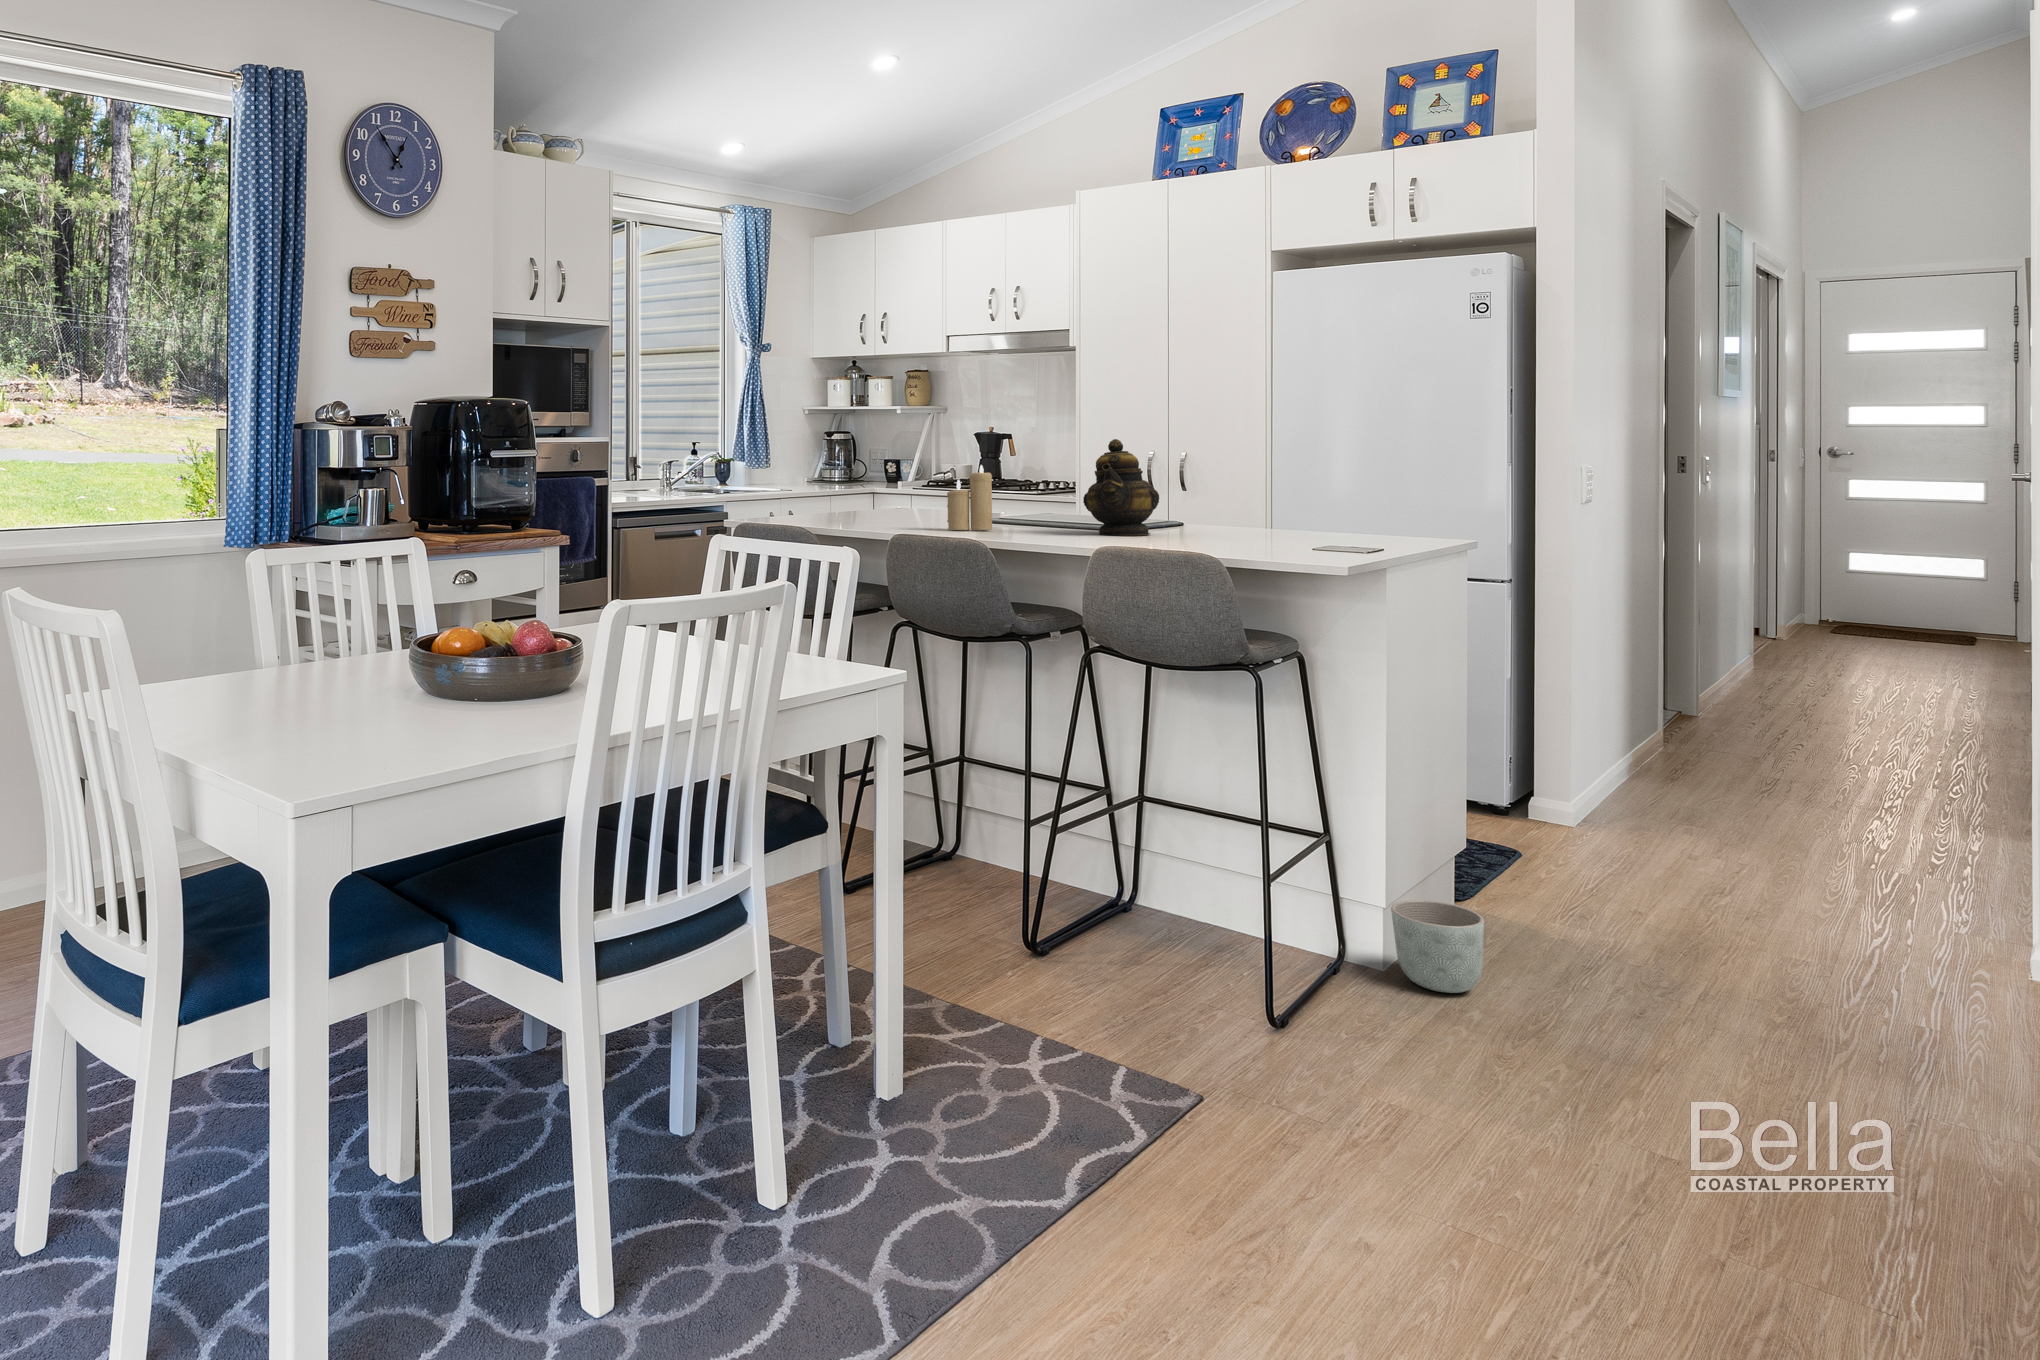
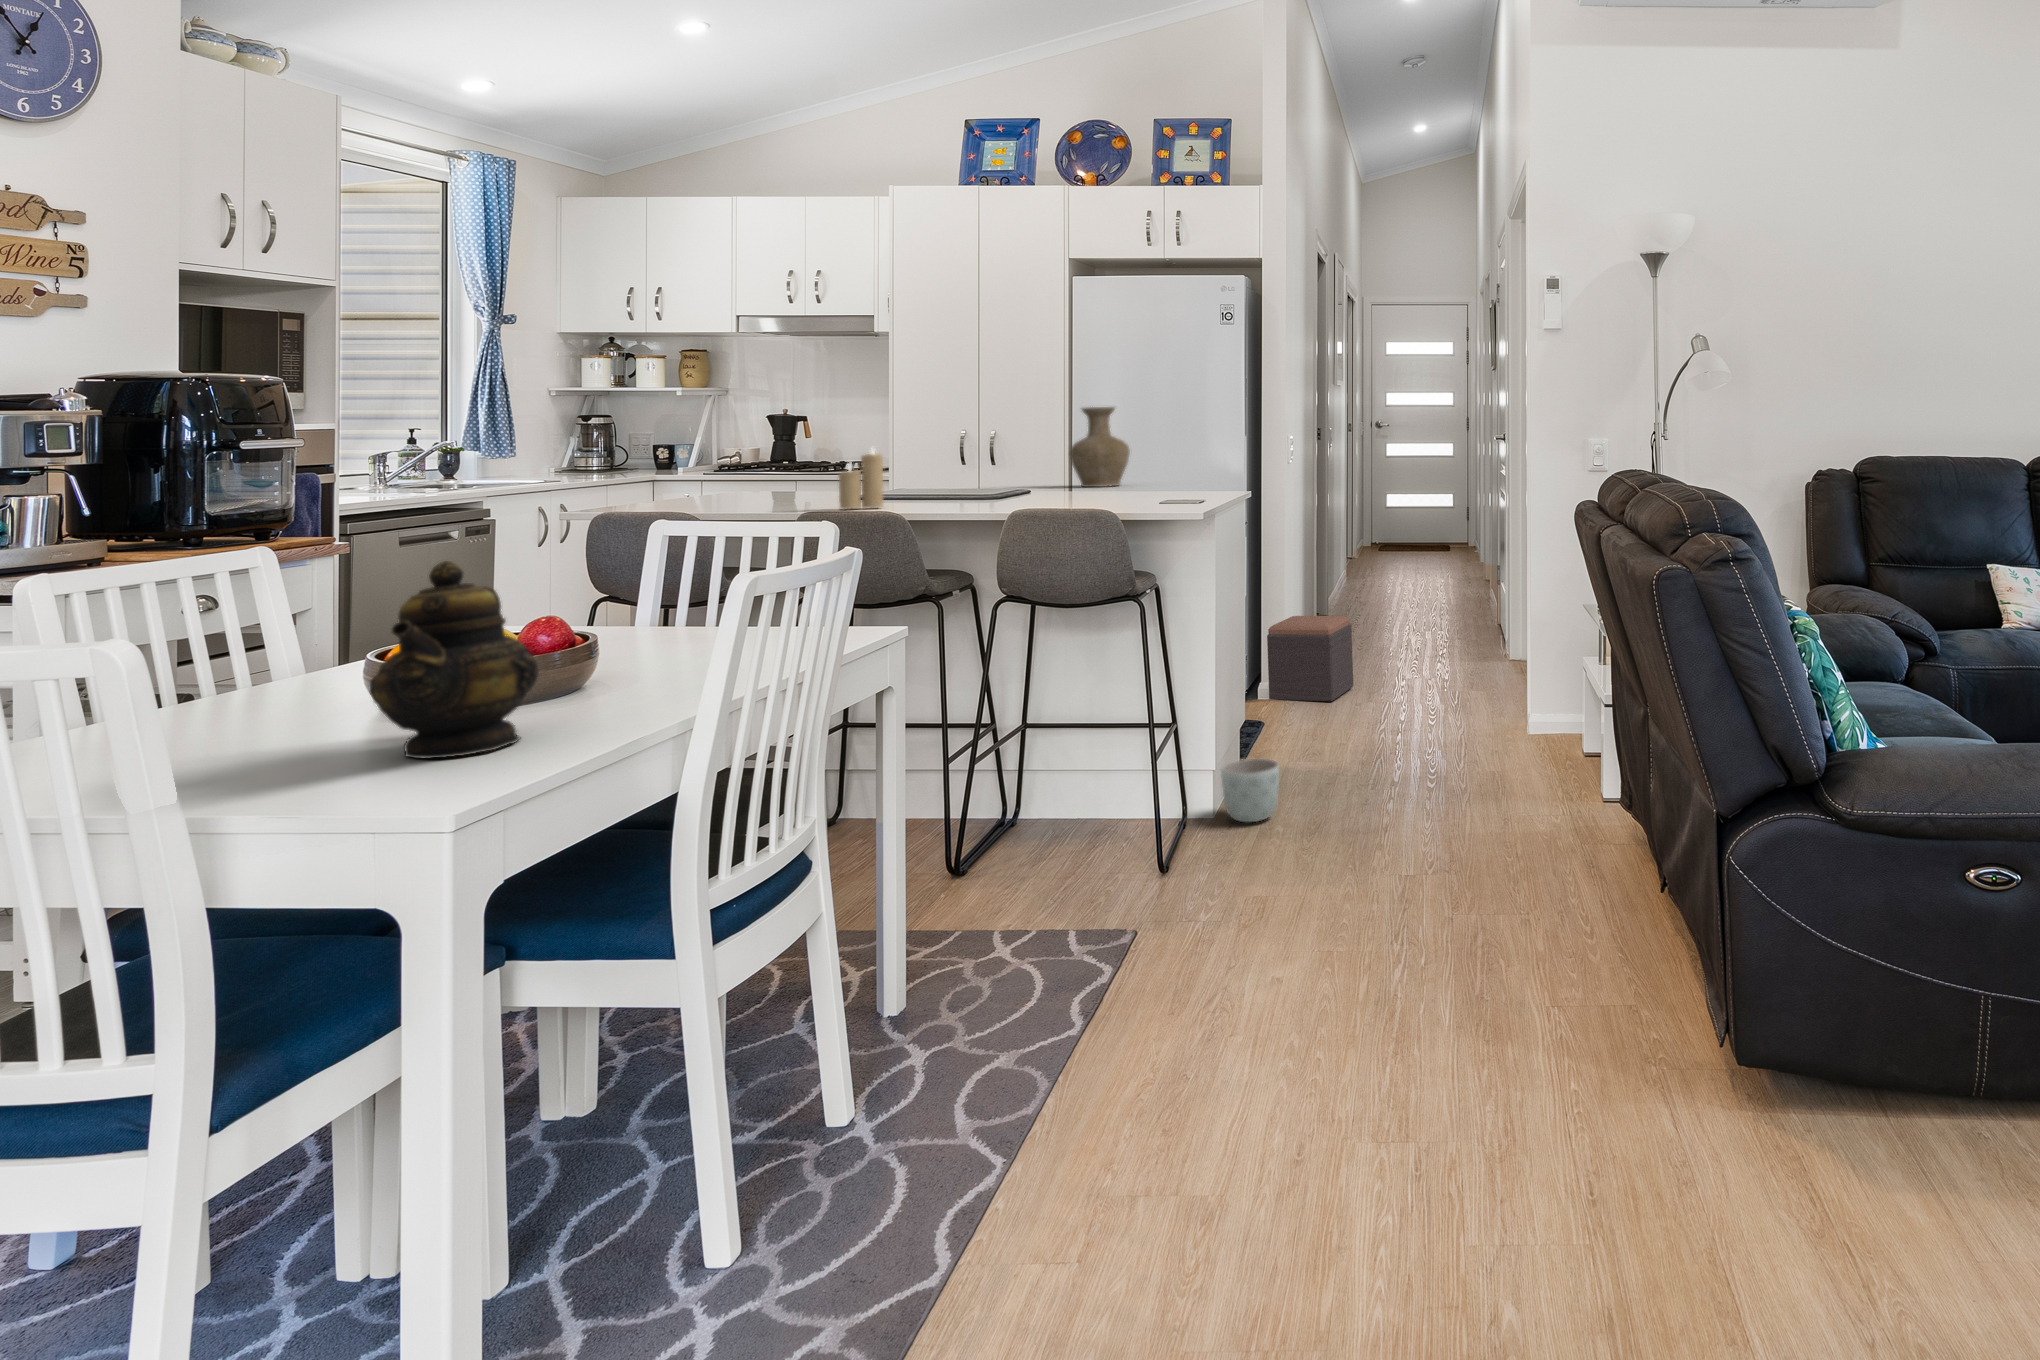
vase: none [1246,423,1324,520] -> present [1070,407,1130,487]
teapot: present [1083,439,1159,536] -> present [370,561,539,758]
footstool: none [1539,711,1695,842] -> present [1267,616,1353,701]

